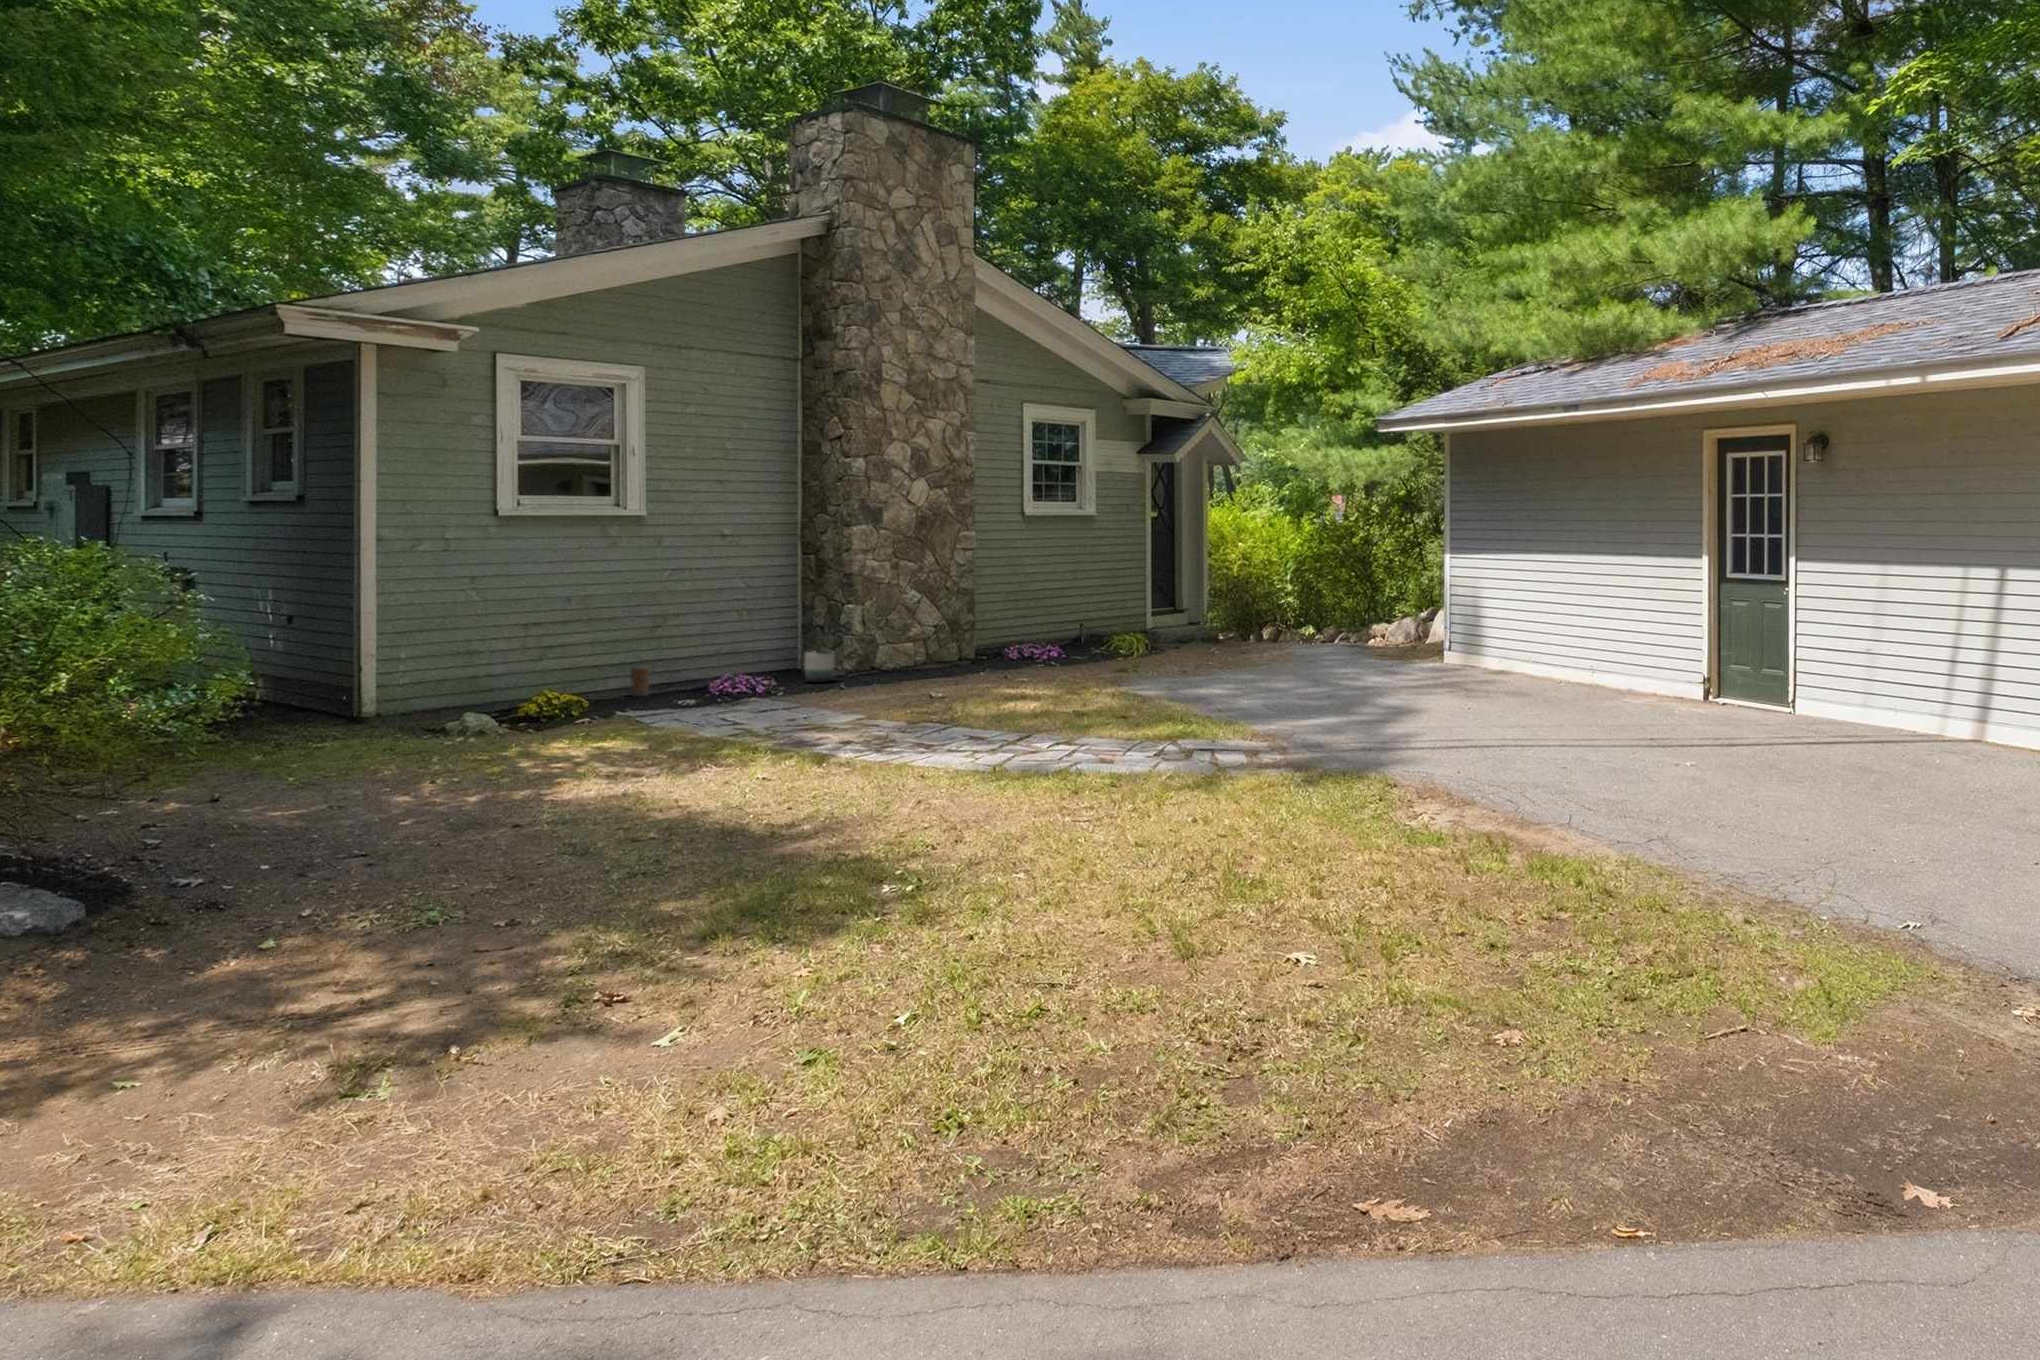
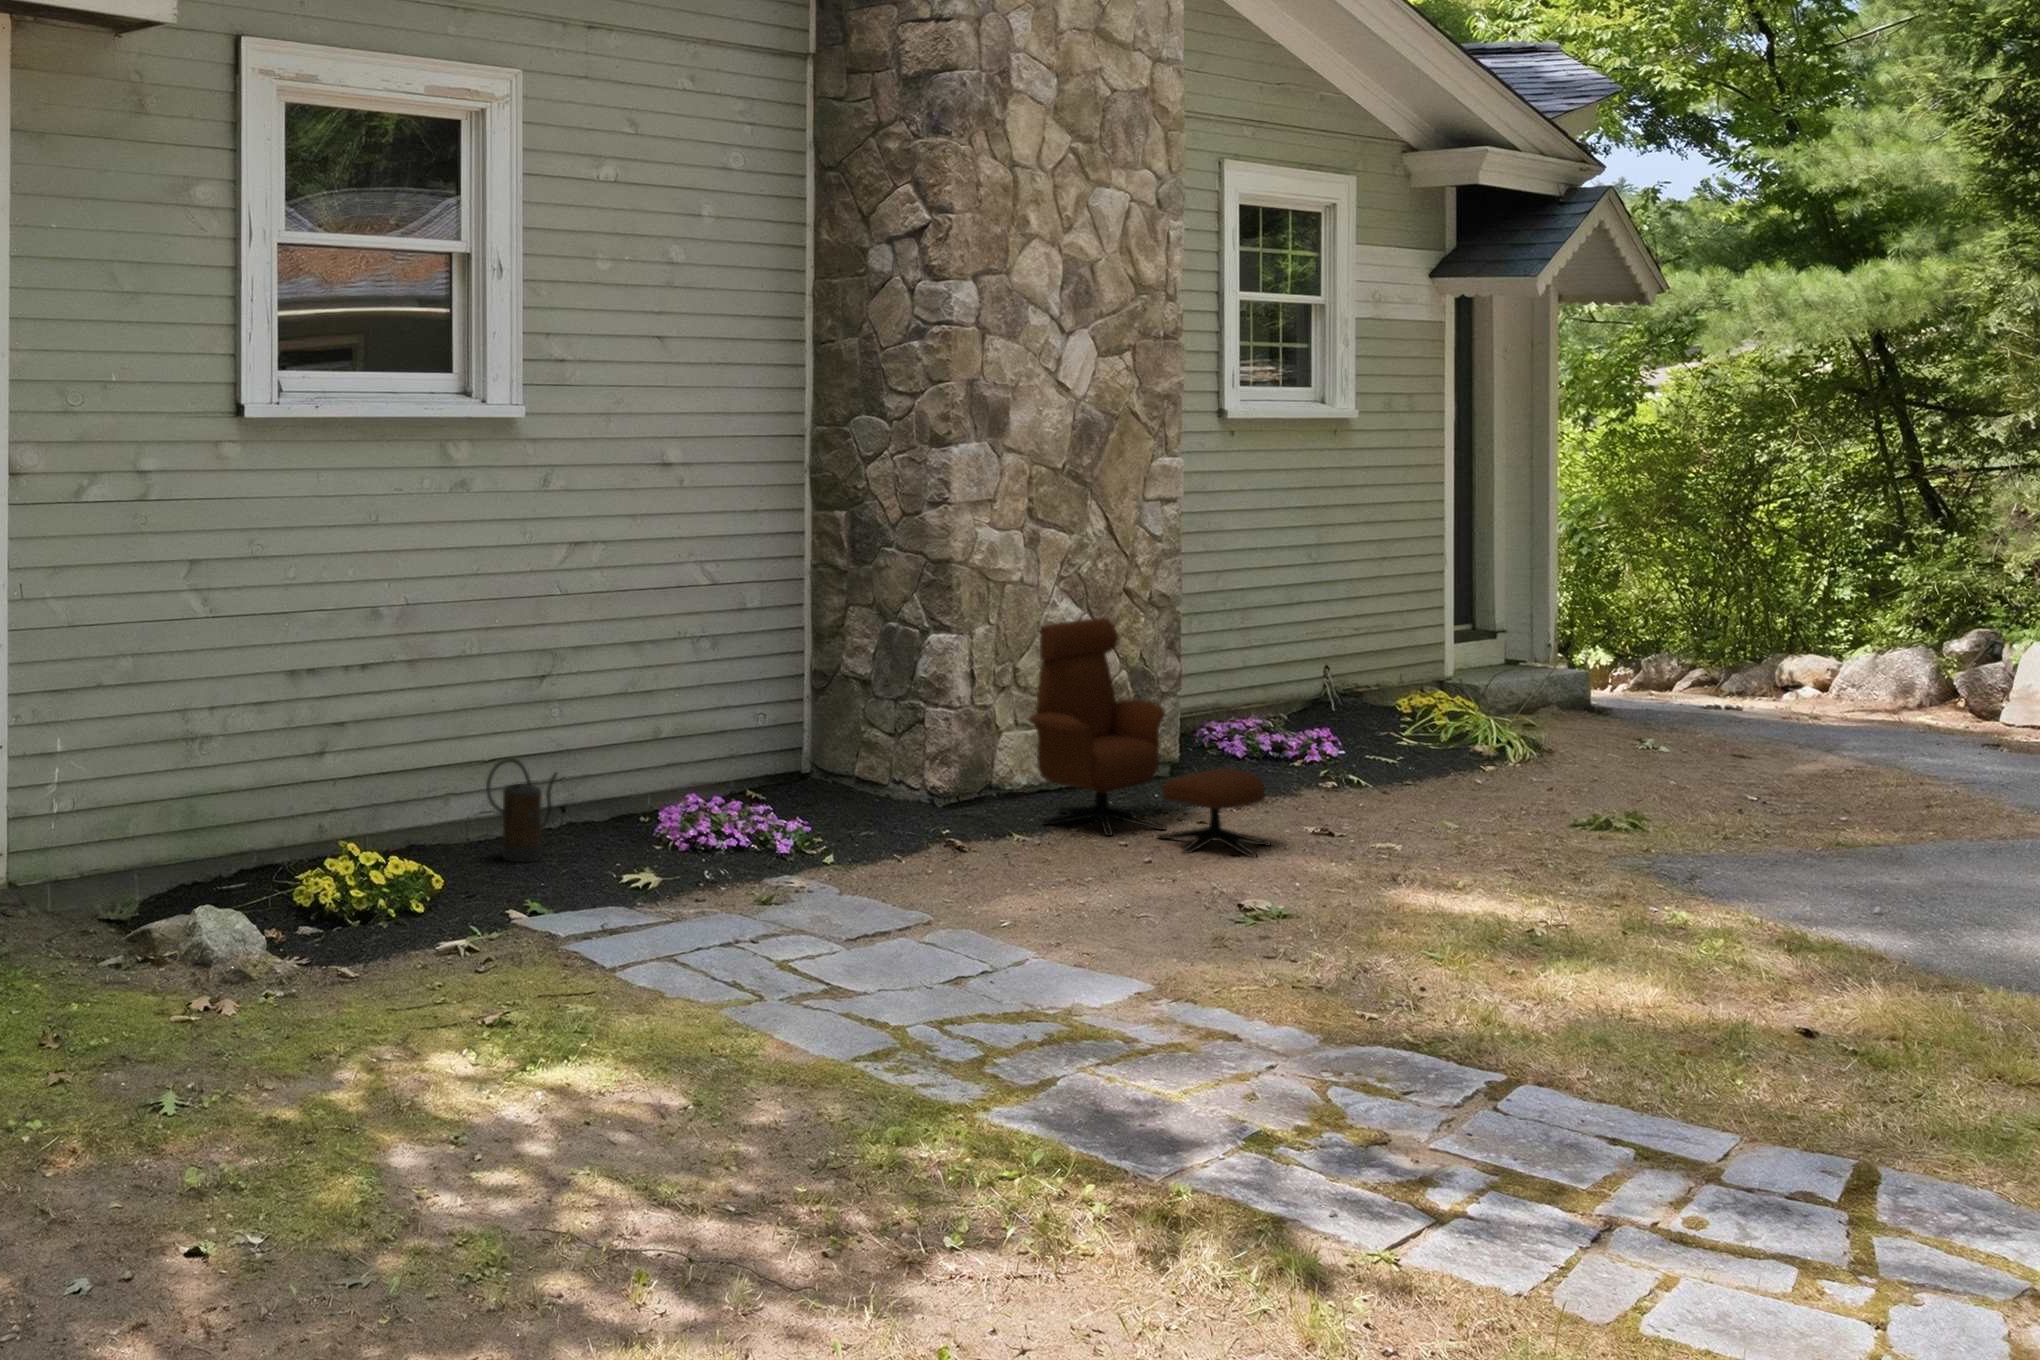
lounge chair: none [882,597,974,684] -> present [1029,618,1271,857]
planter: present [804,652,834,683] -> none [852,748,924,829]

